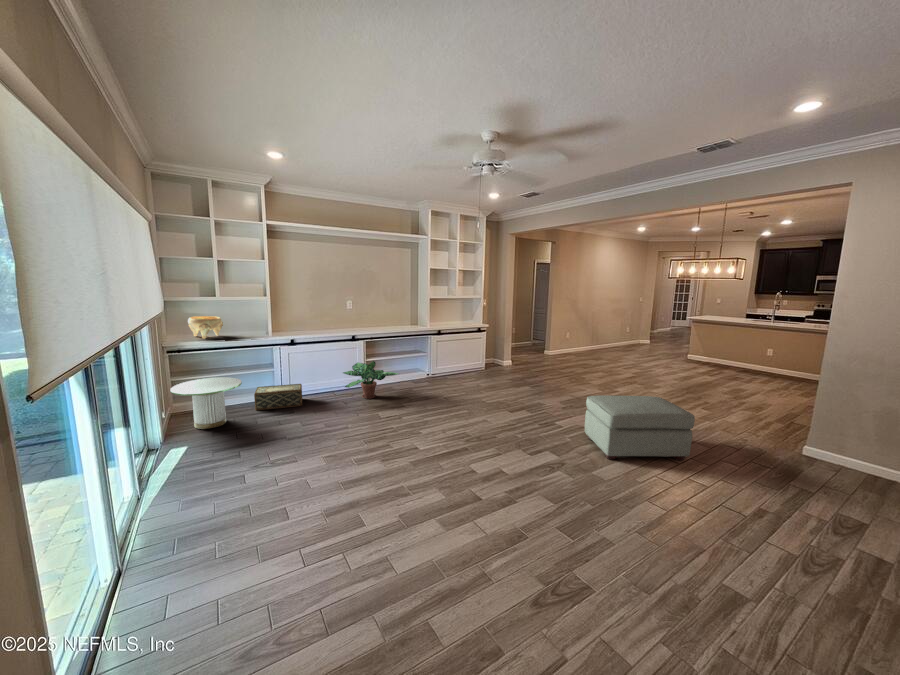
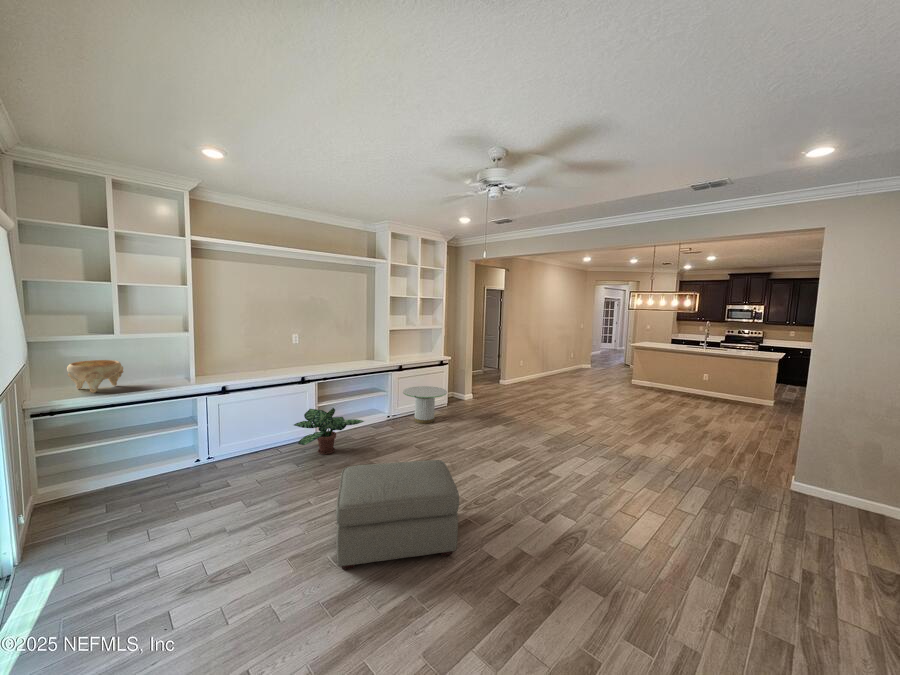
side table: present [170,377,242,429] -> present [403,386,447,424]
woven basket: present [254,384,302,410] -> none [170,442,240,486]
ottoman: present [585,395,695,460] -> present [336,460,459,570]

